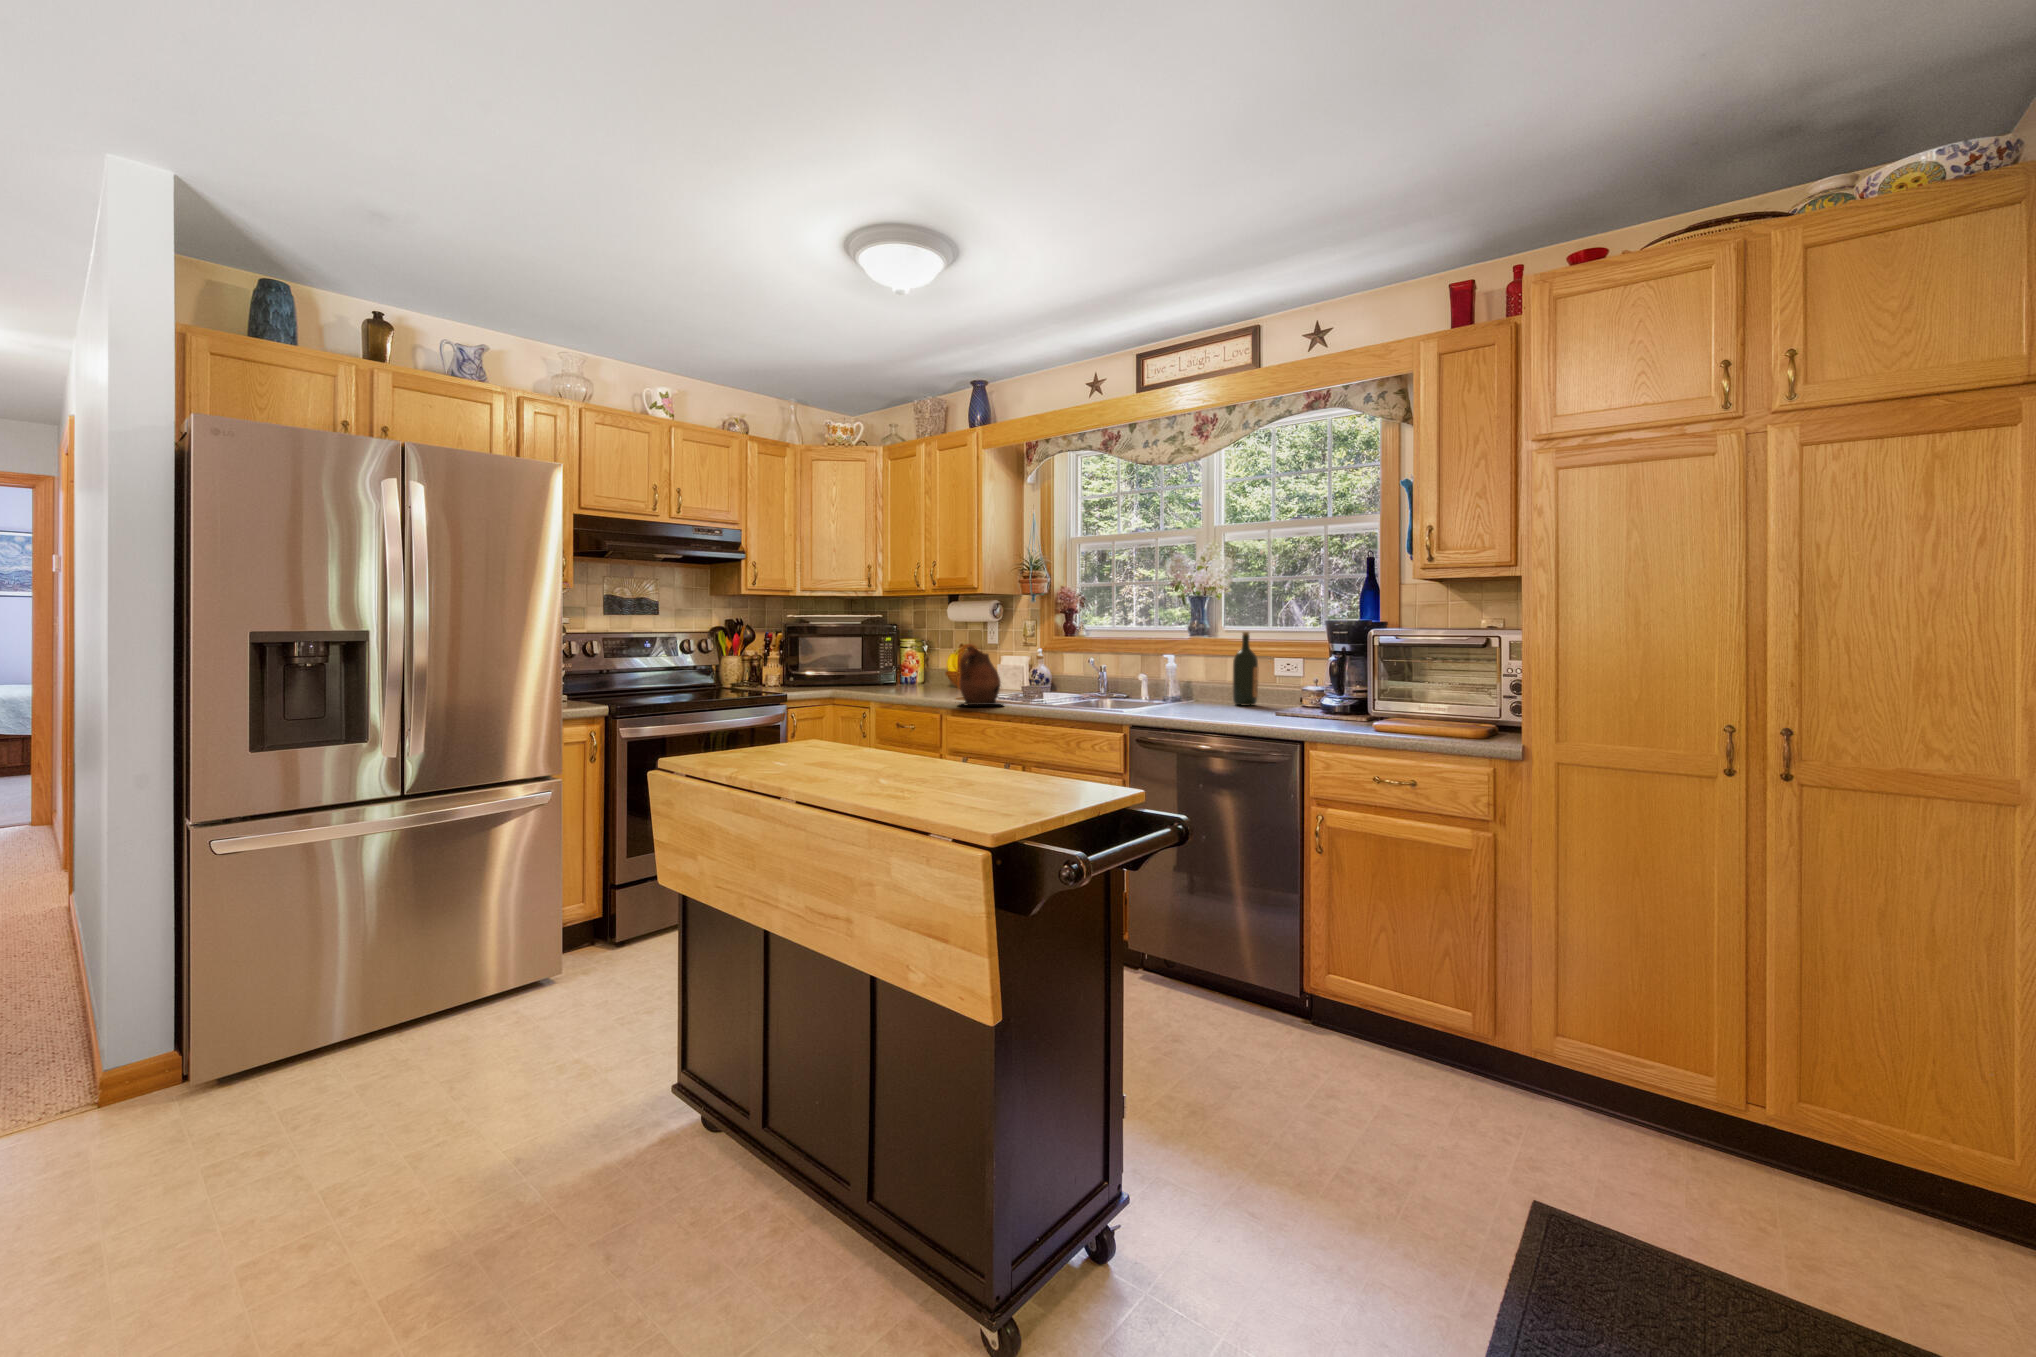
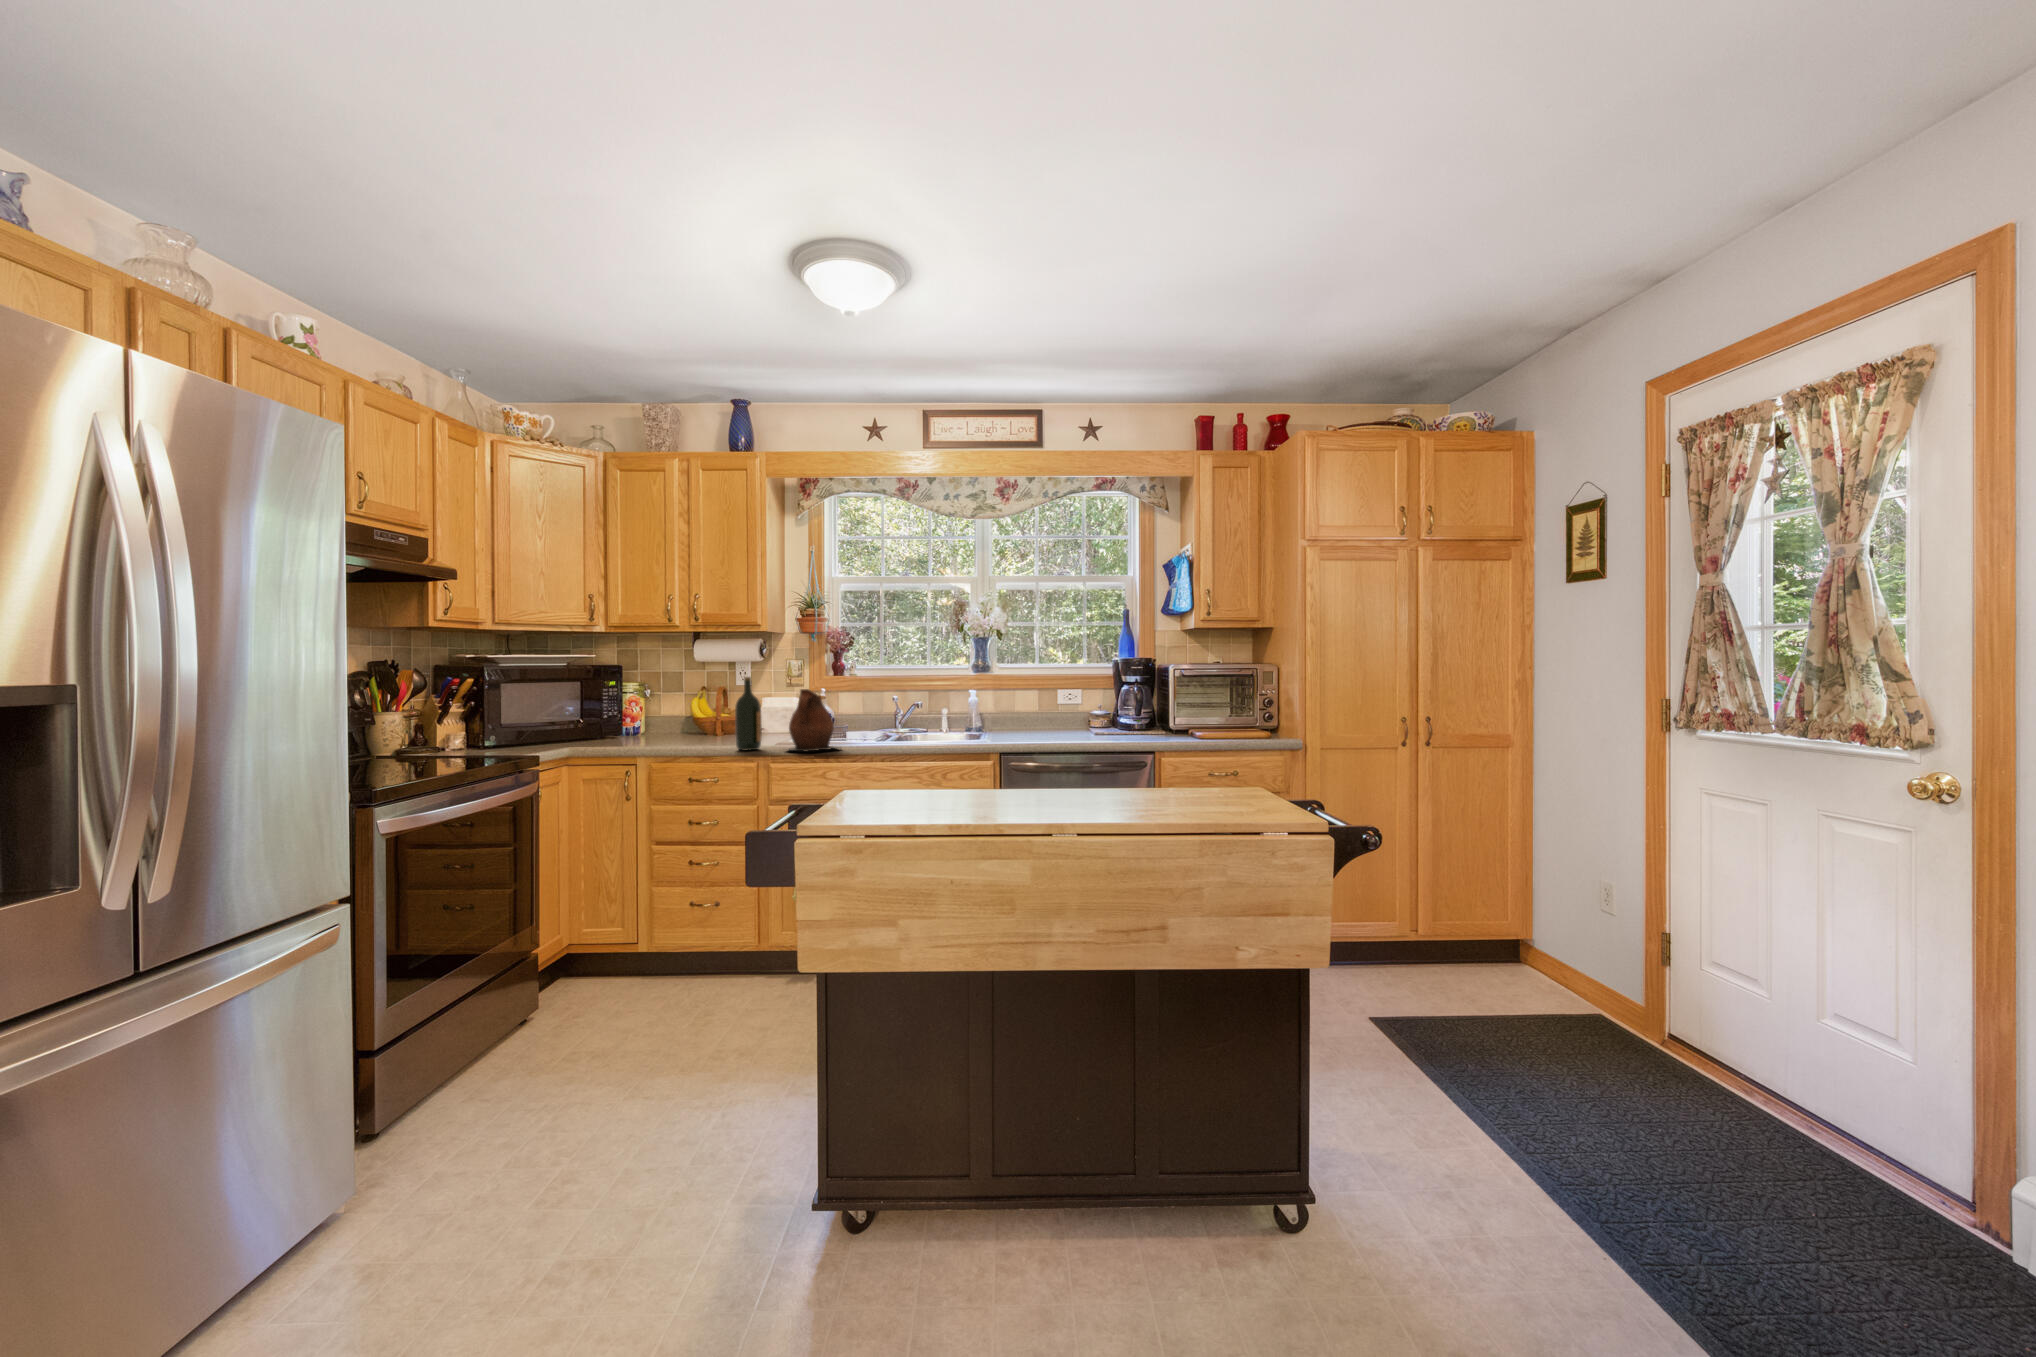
wine bottle: present [1233,632,1258,706] -> present [735,677,762,751]

